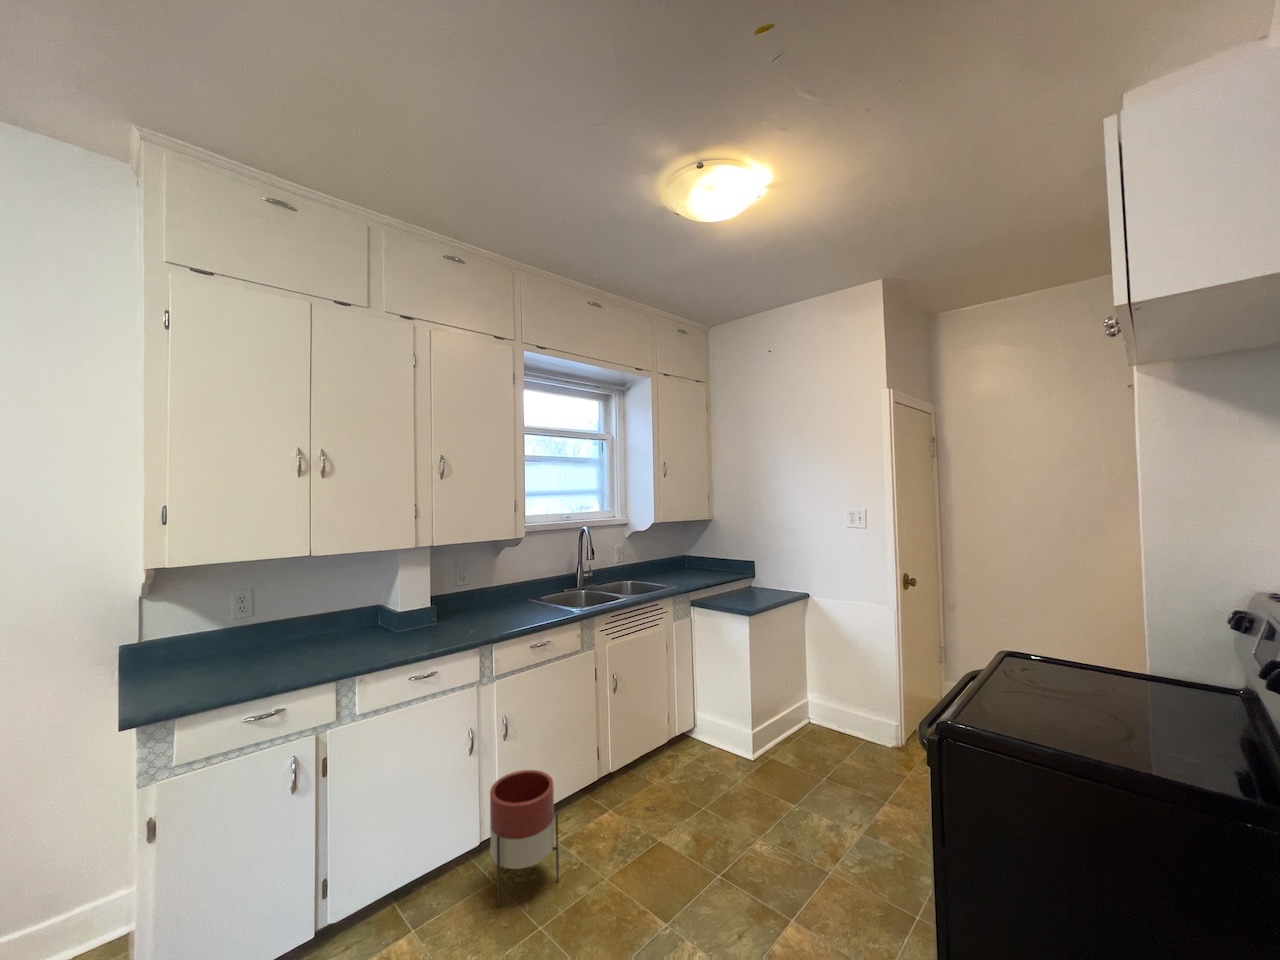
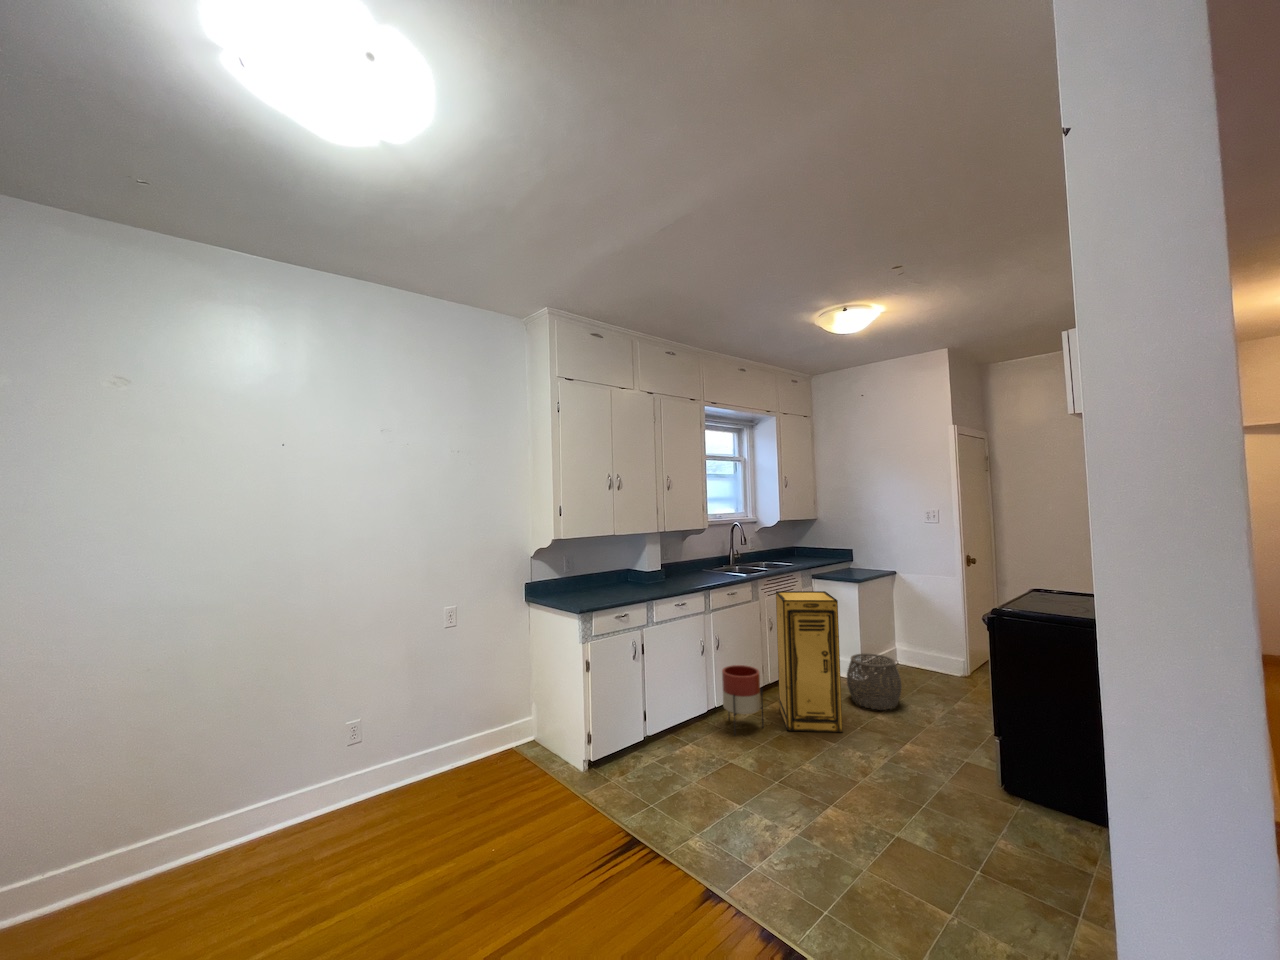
storage cabinet: none [590,643,684,893] -> present [776,591,843,732]
woven basket: none [716,730,796,830] -> present [847,653,902,710]

